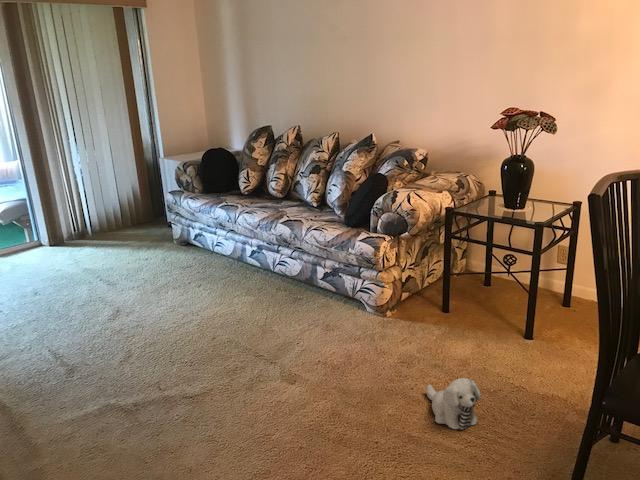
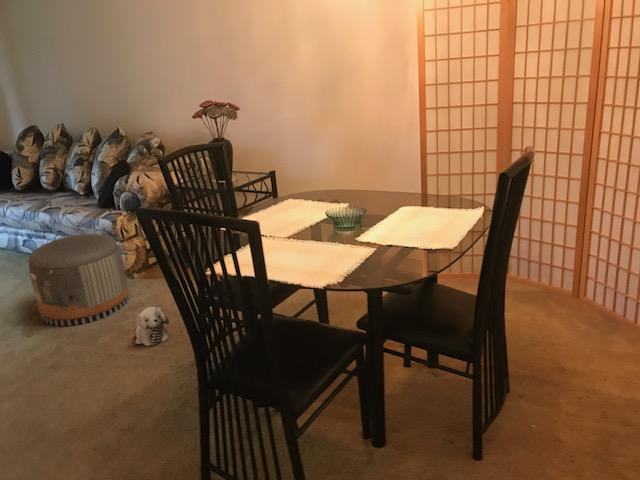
pouf: none [291,262,396,376] -> present [29,234,129,326]

